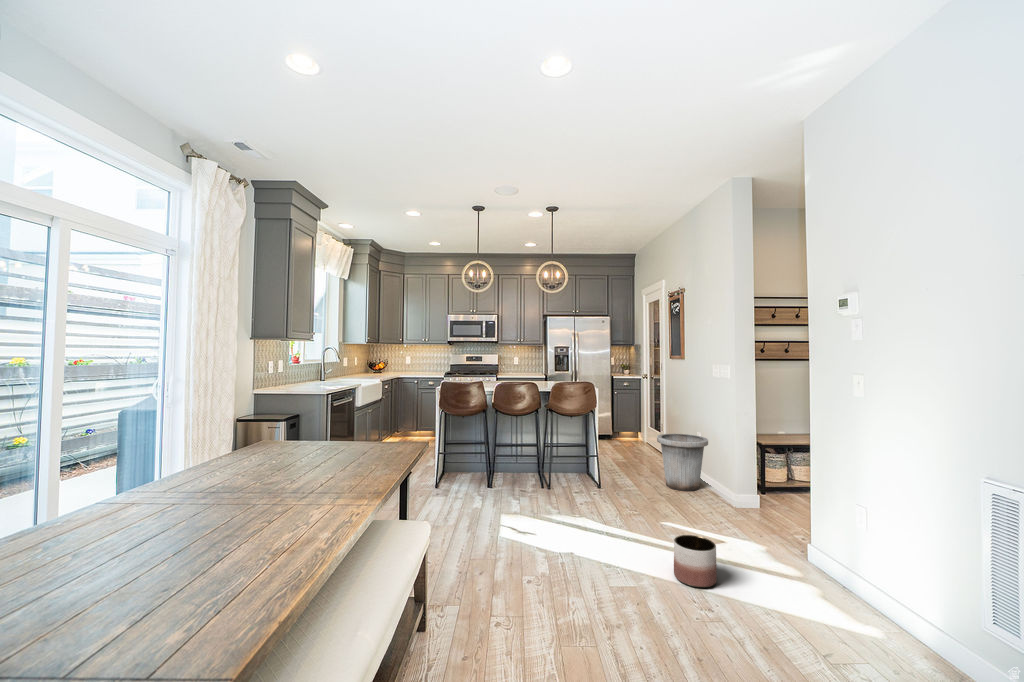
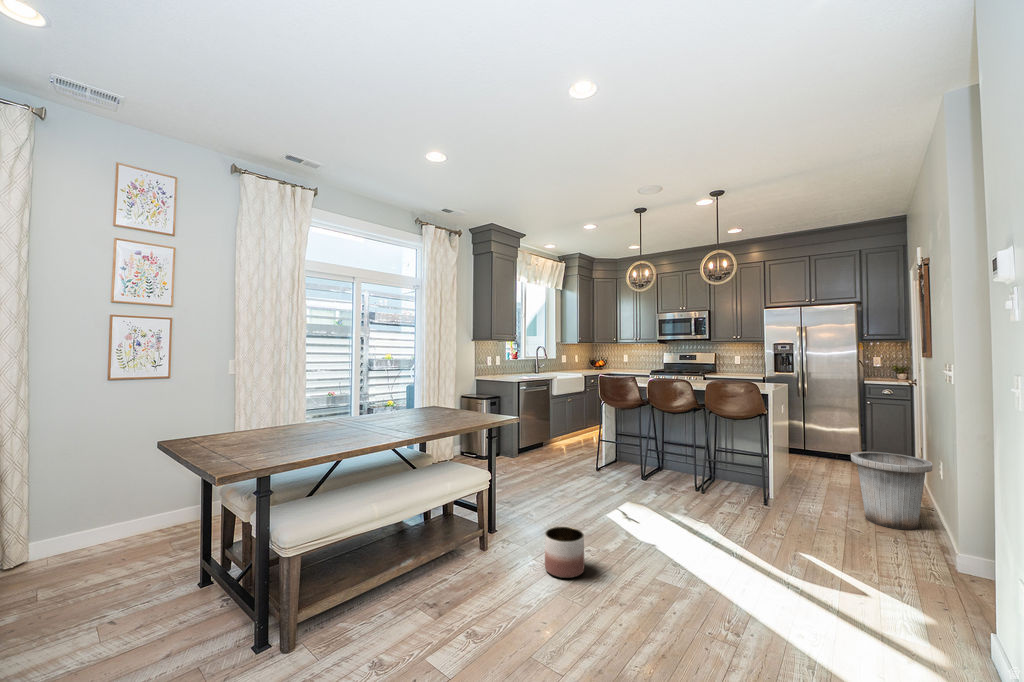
planter: present [674,535,717,588] -> present [545,527,584,578]

